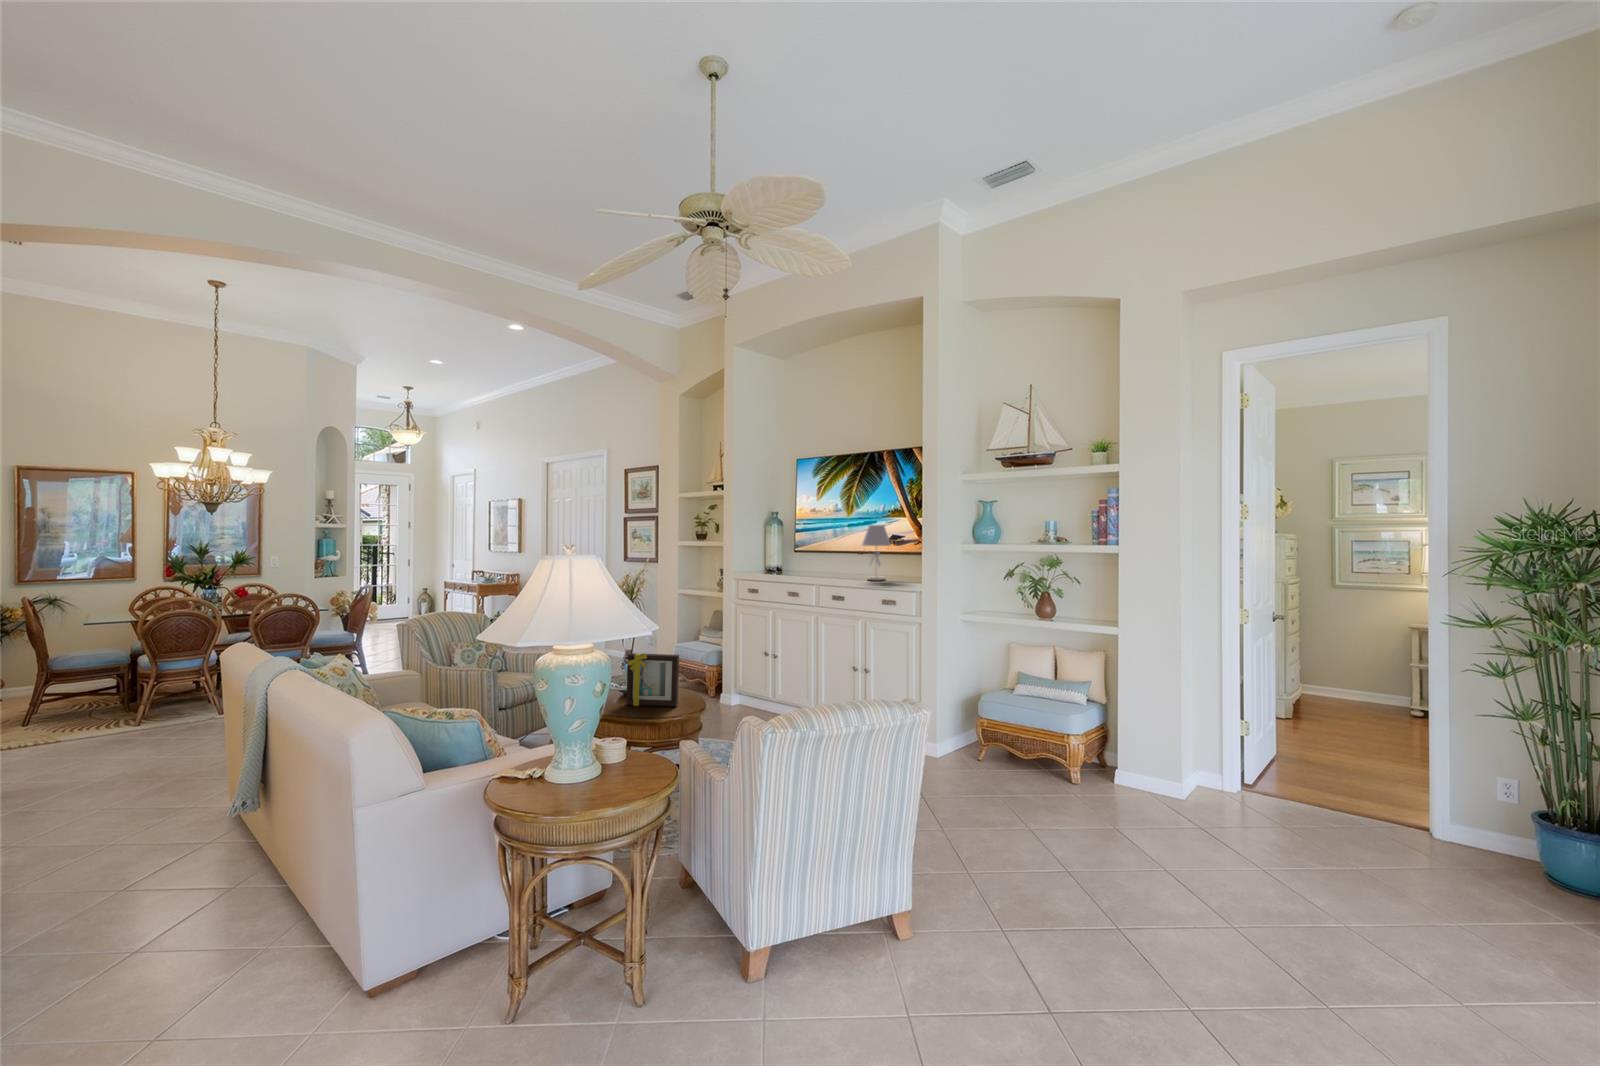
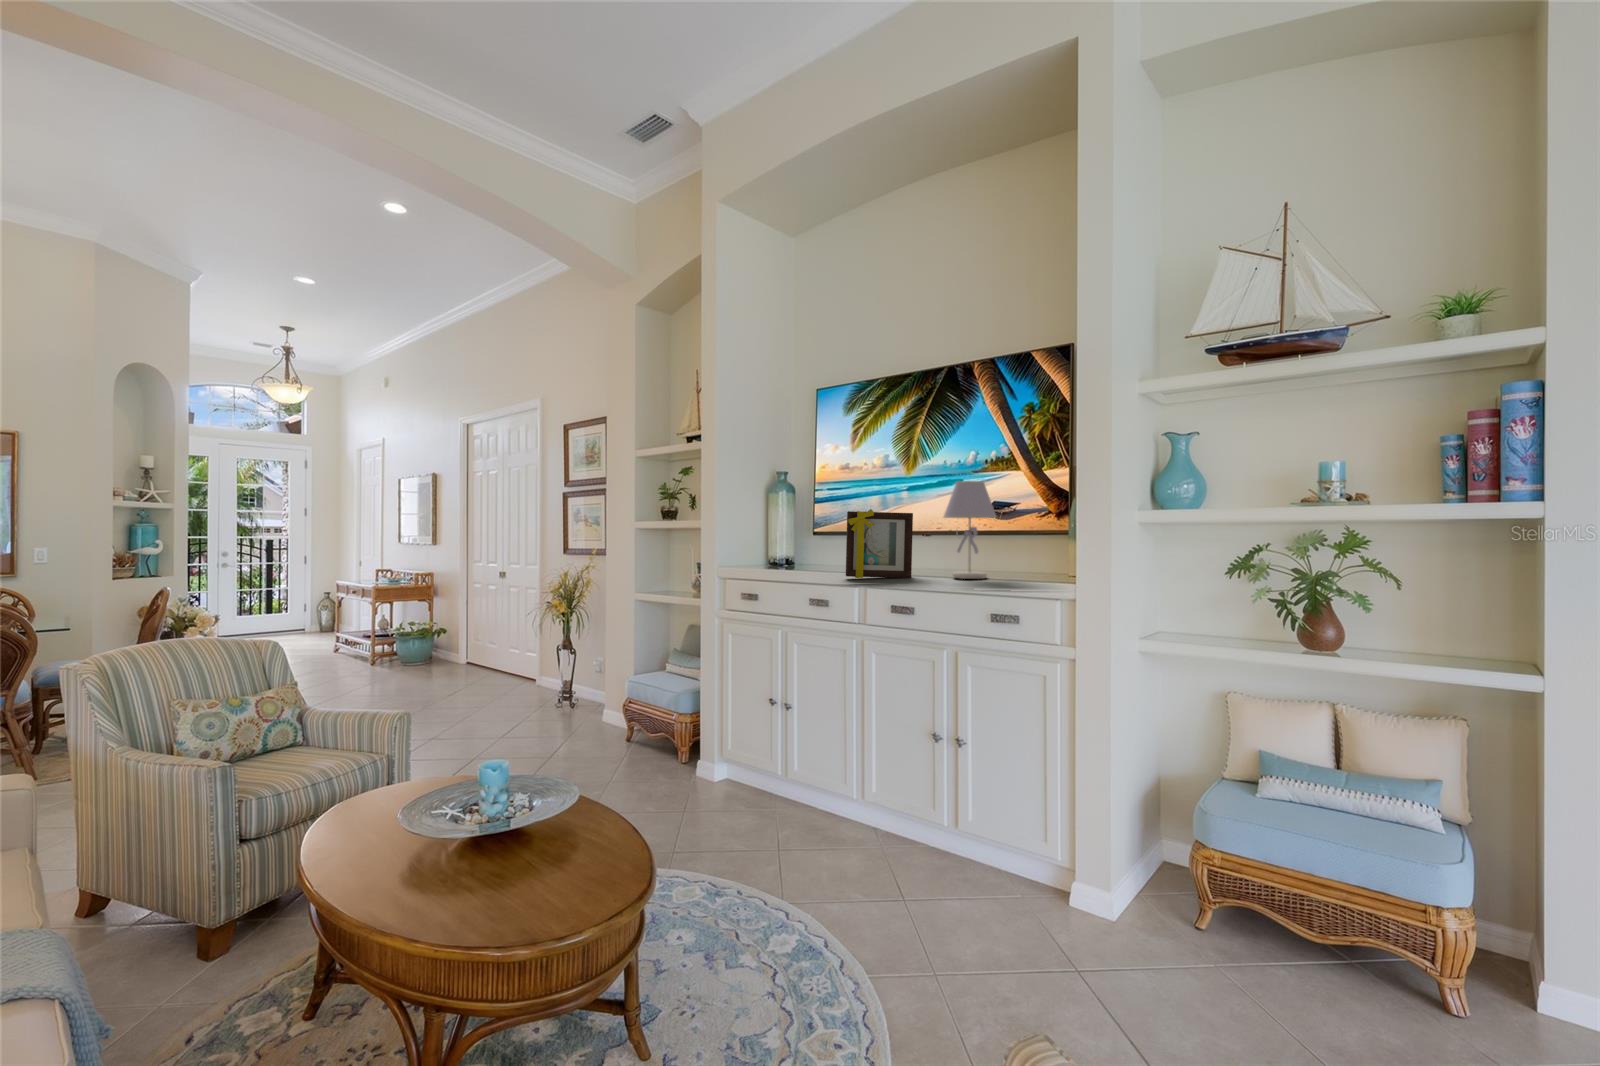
picture frame: present [626,653,679,707] -> present [846,509,913,578]

